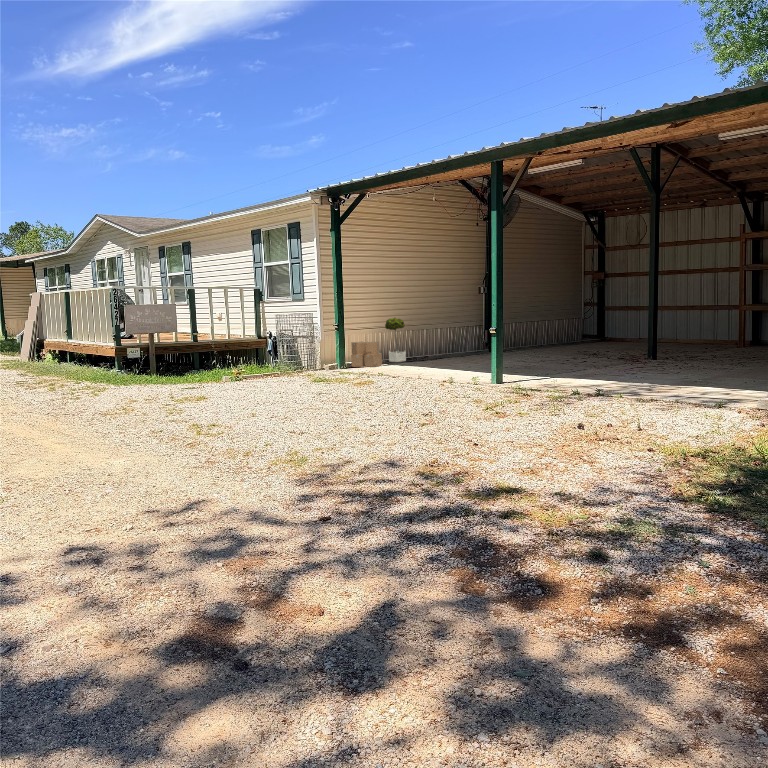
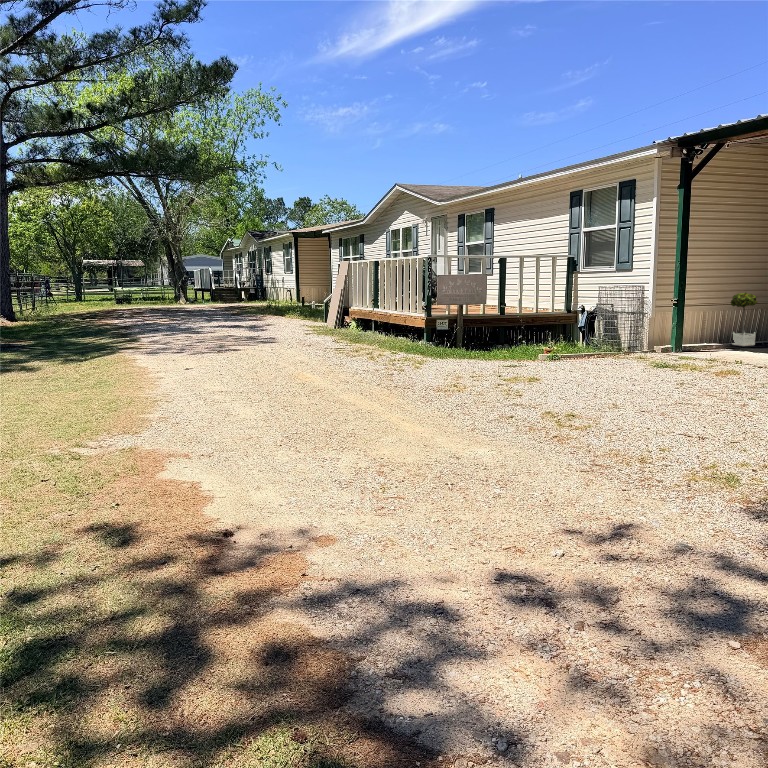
cardboard box: present [351,342,382,367] -> none [687,320,728,351]

